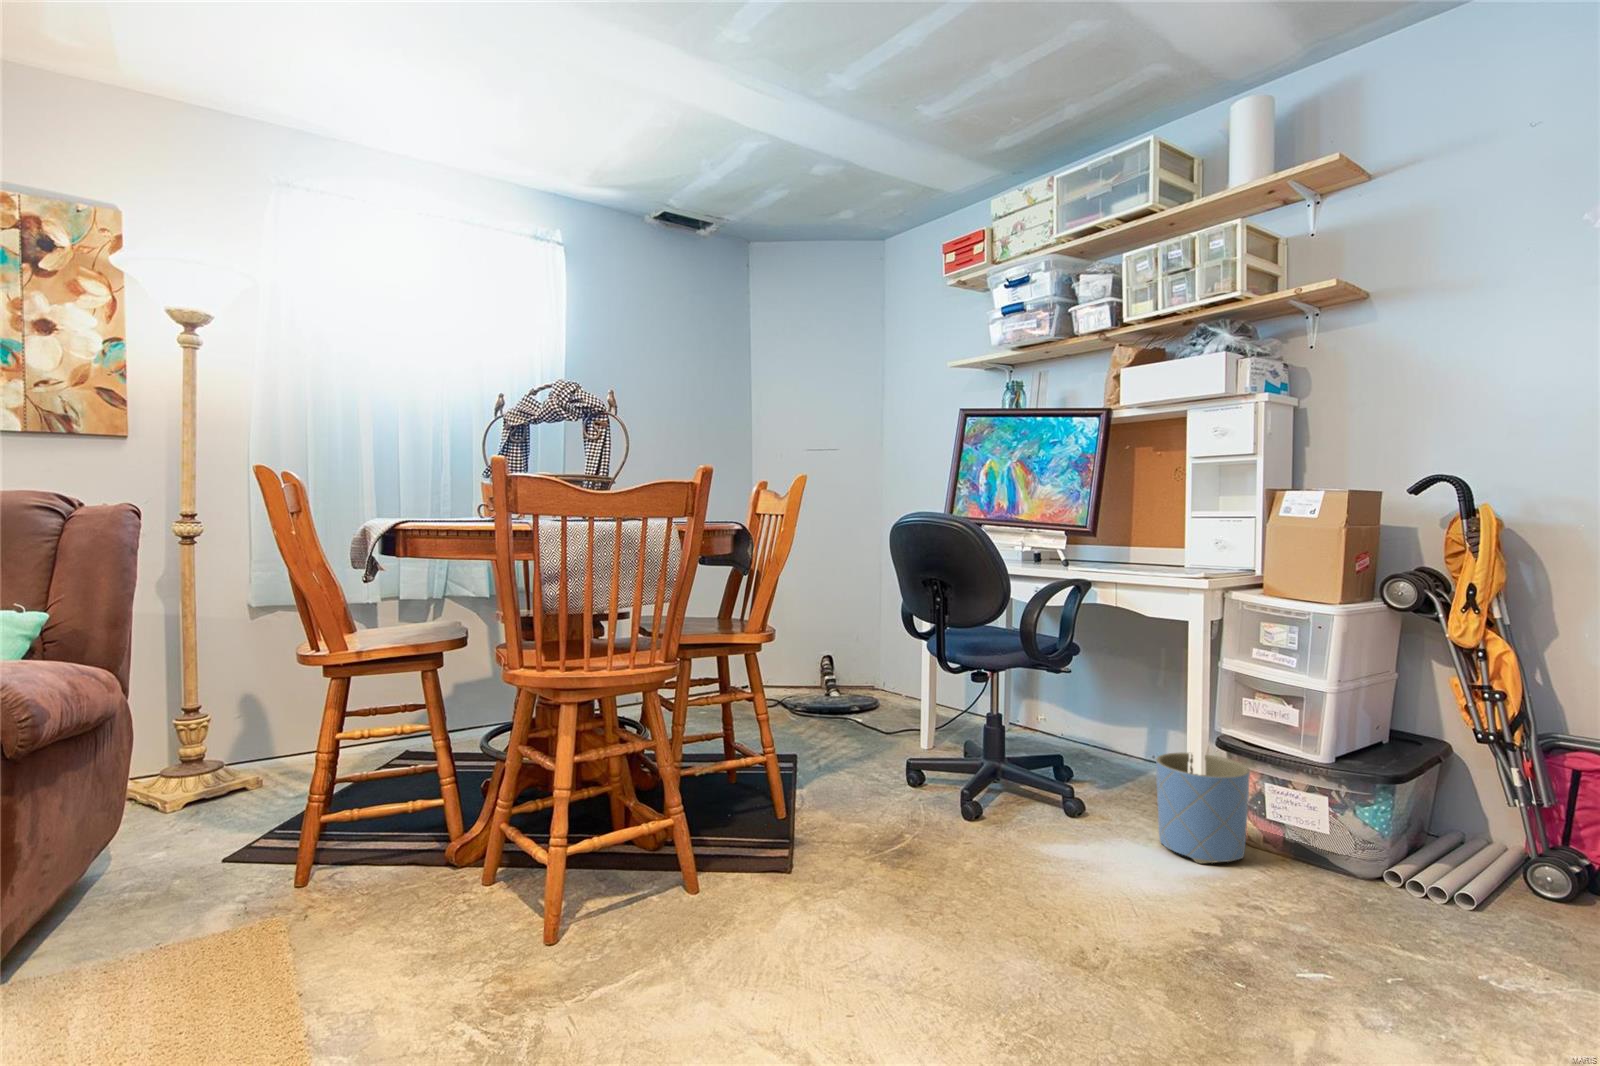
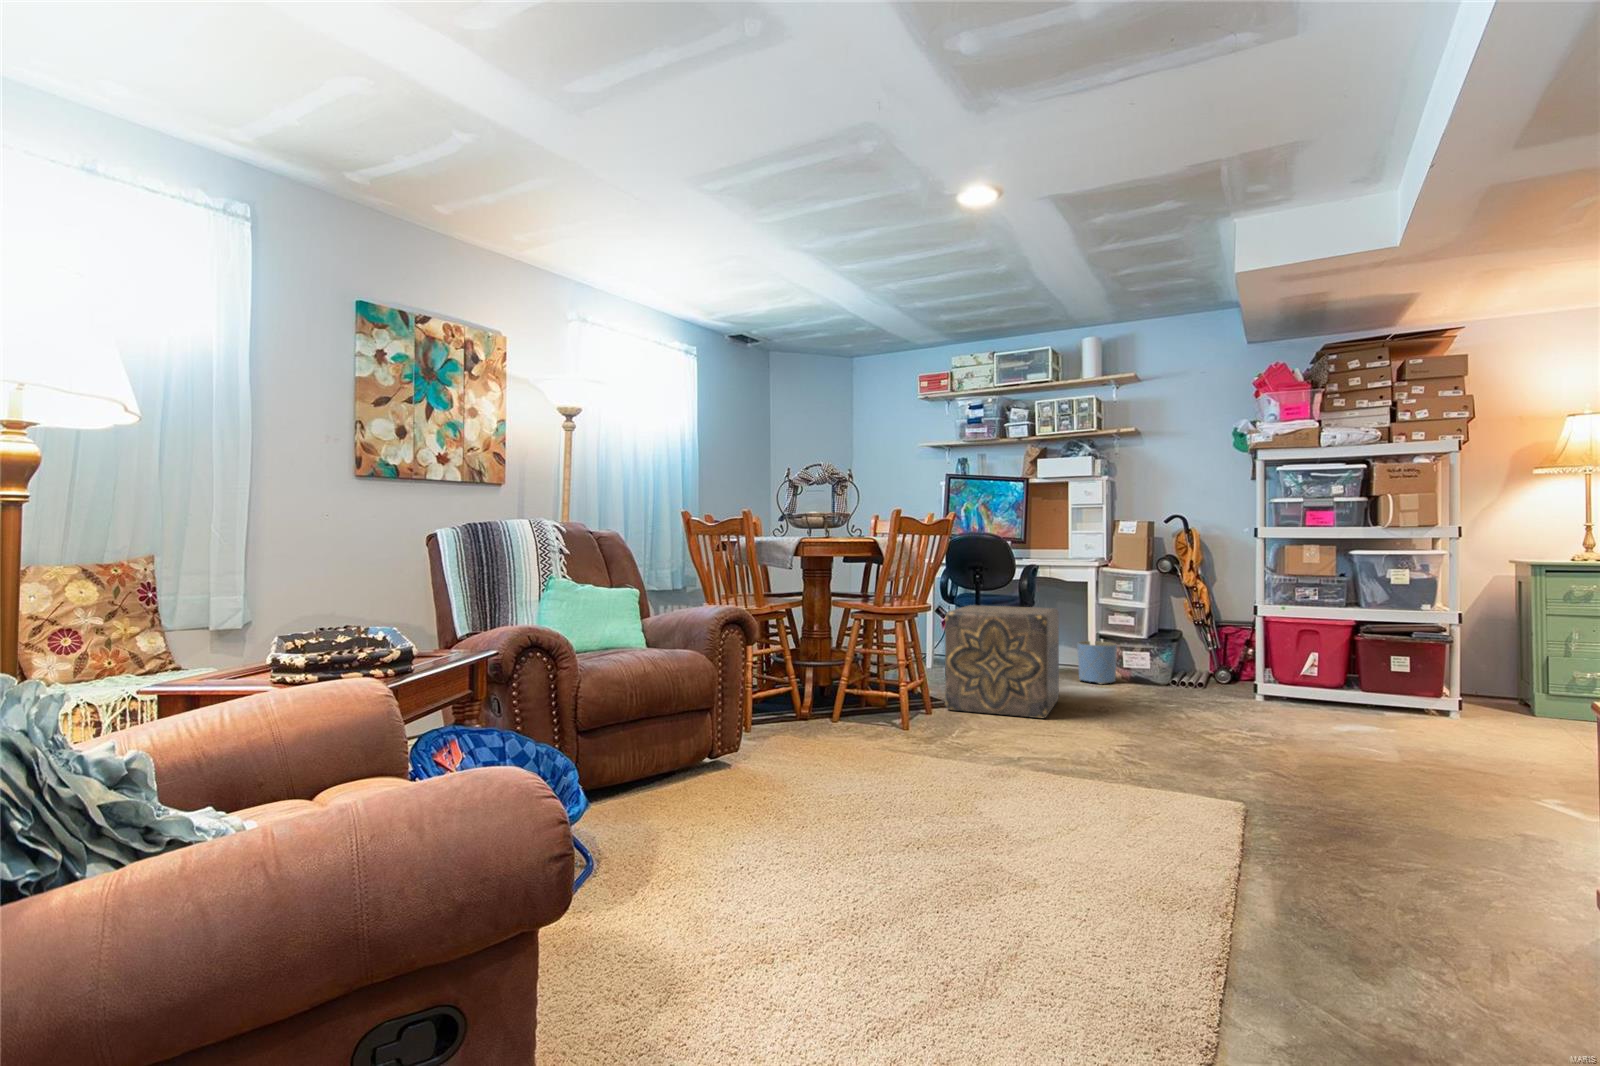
ottoman: none [706,675,1024,1024] -> present [945,605,1059,718]

